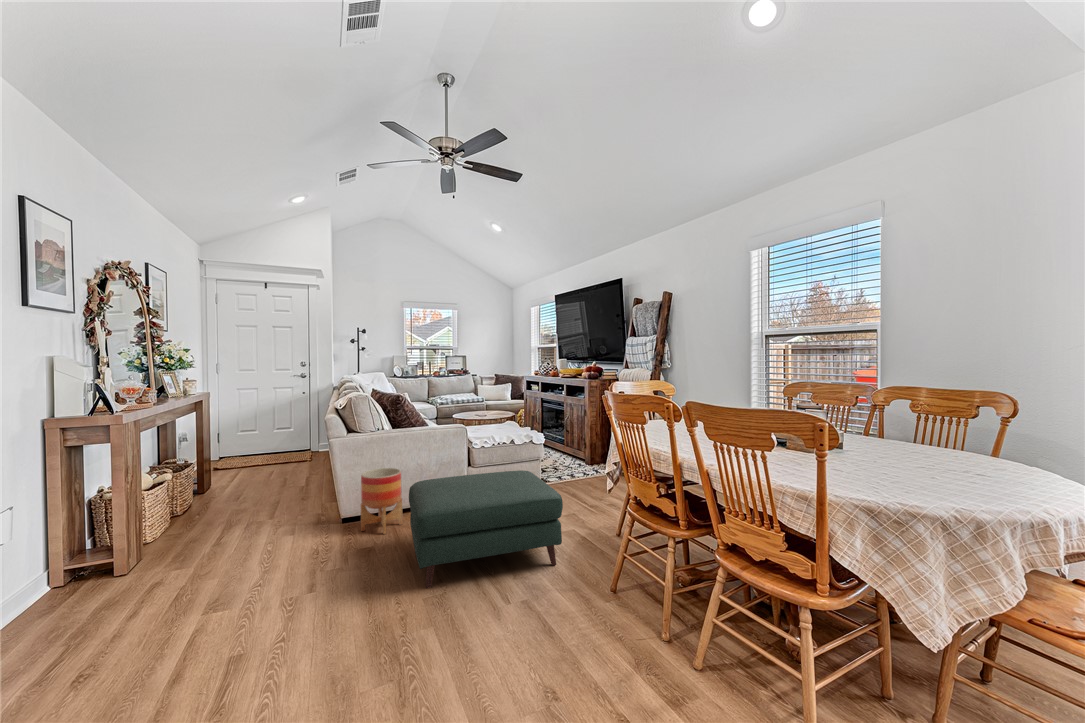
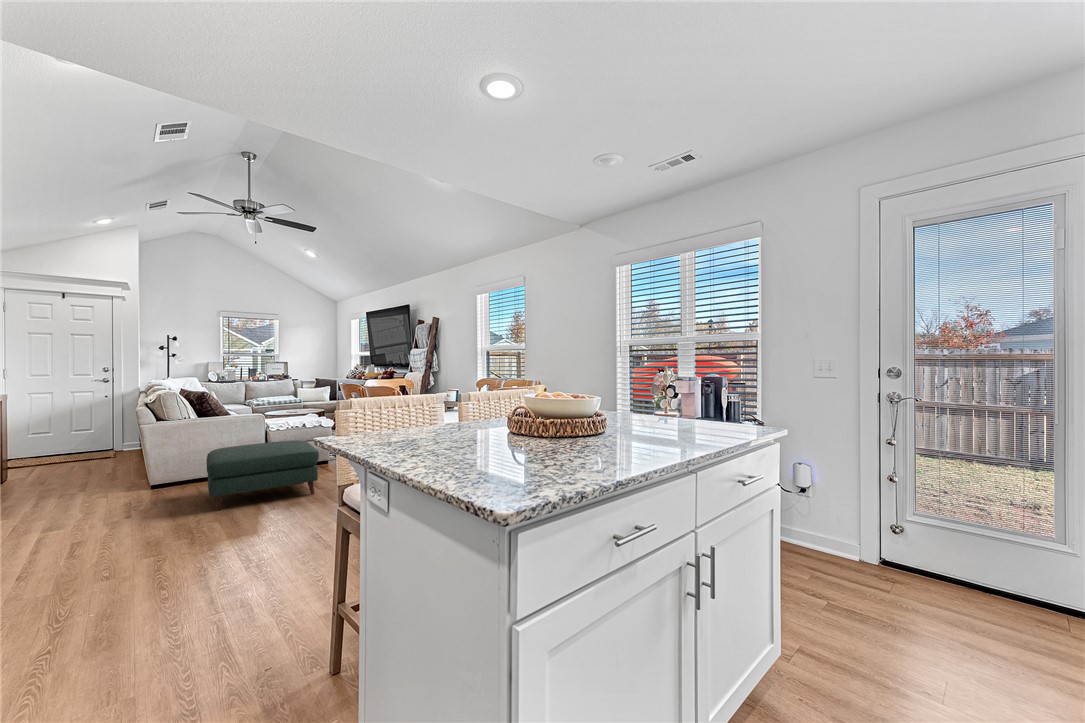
planter: present [361,468,403,534] -> none [168,446,204,492]

